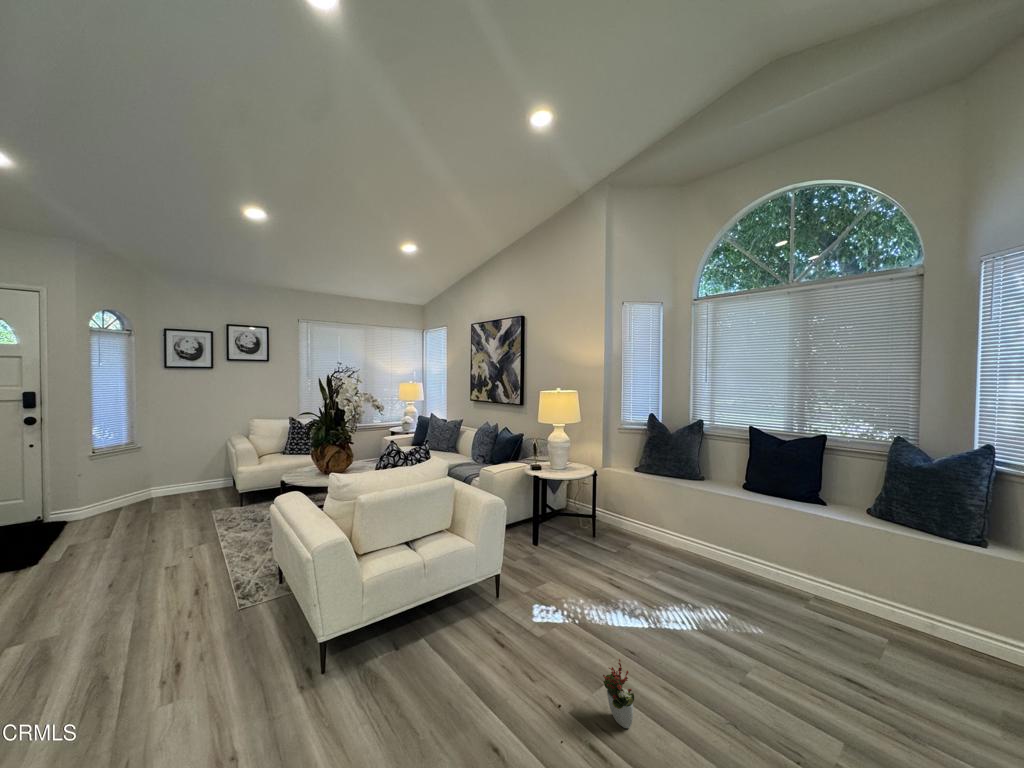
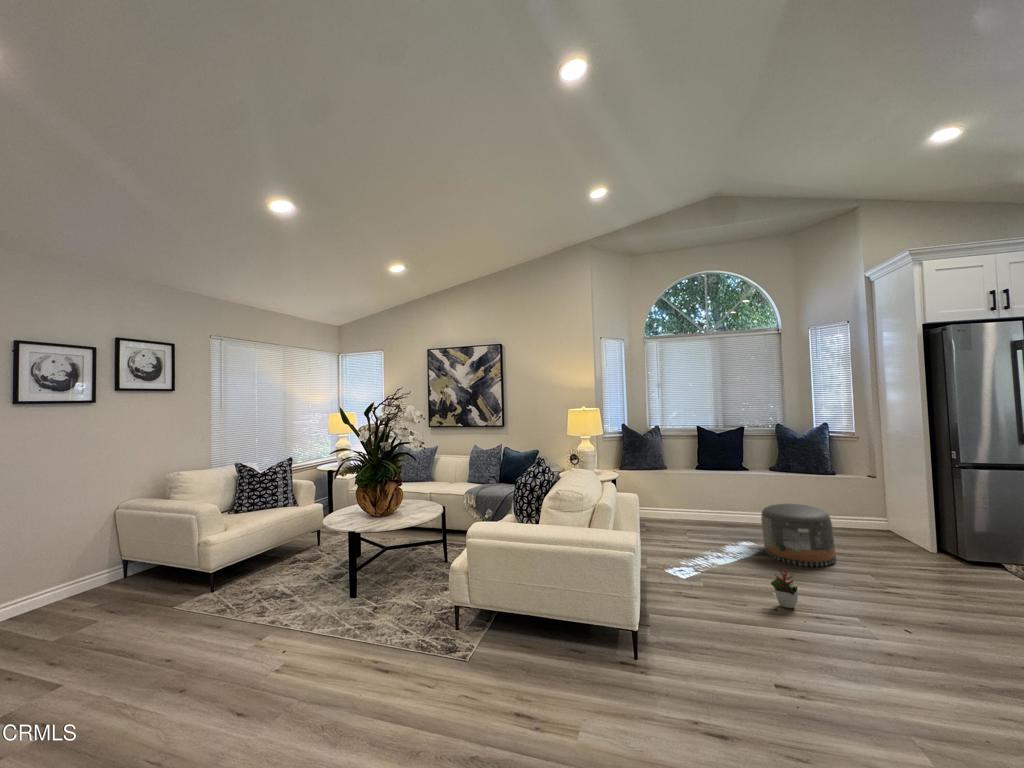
pouf: none [739,566,864,697] -> present [761,504,836,567]

